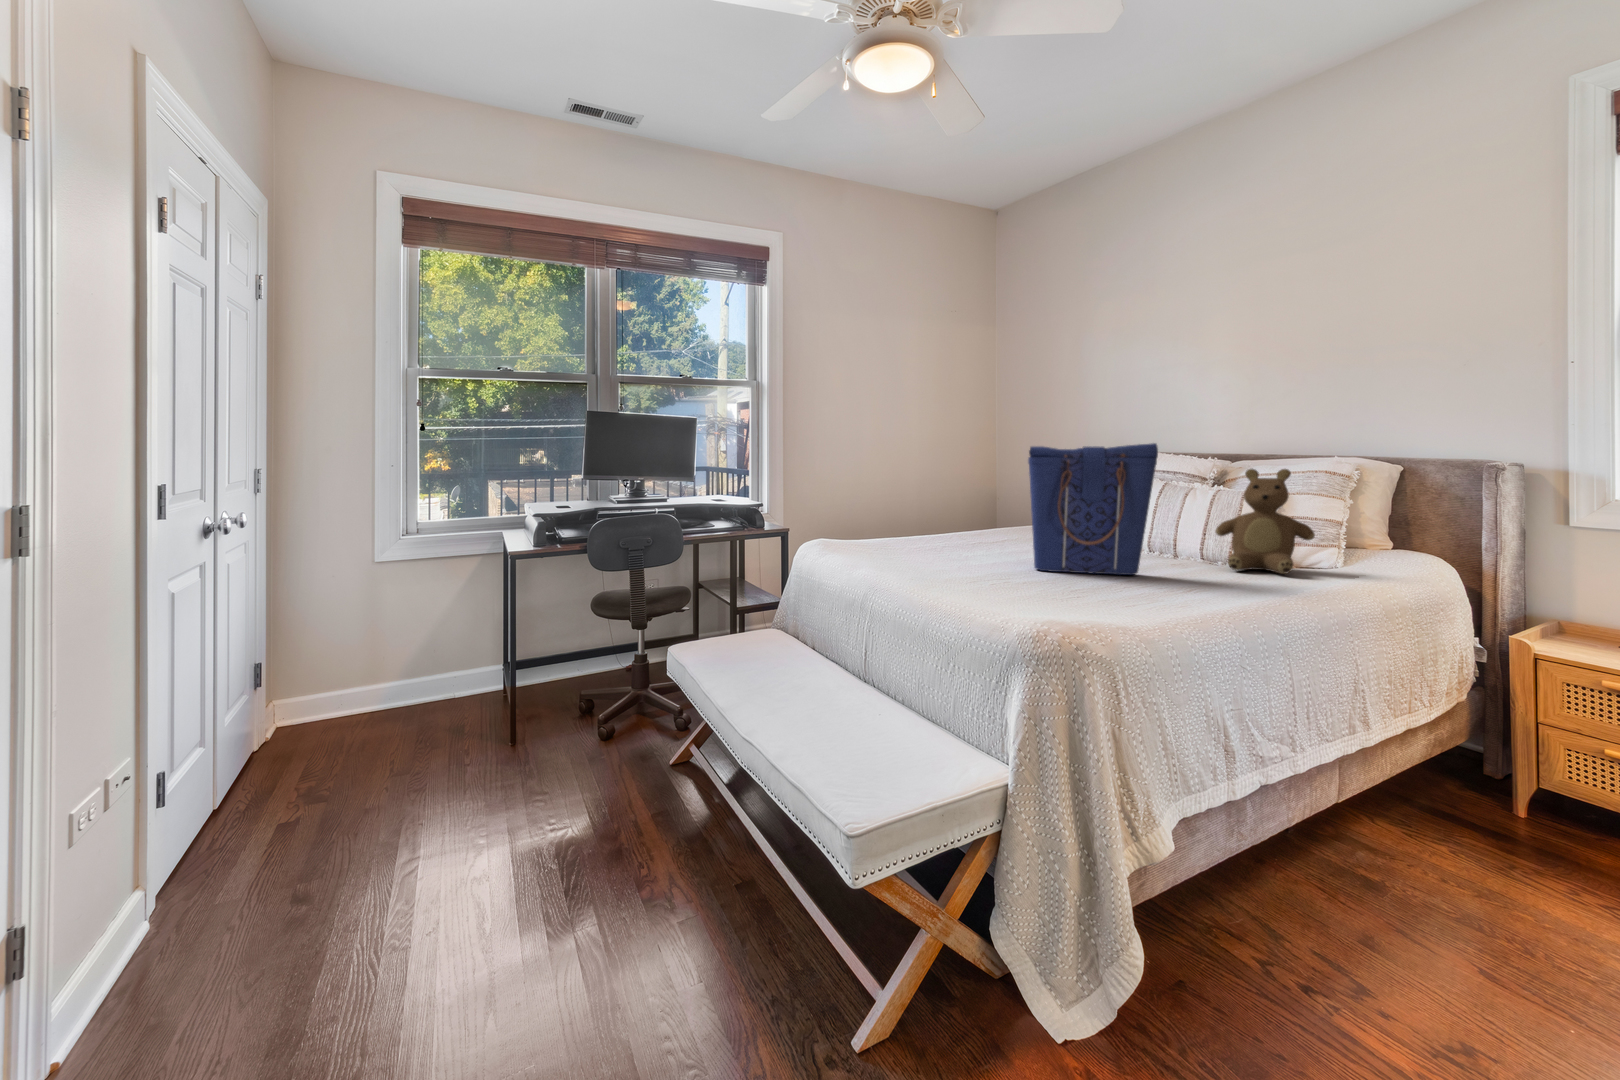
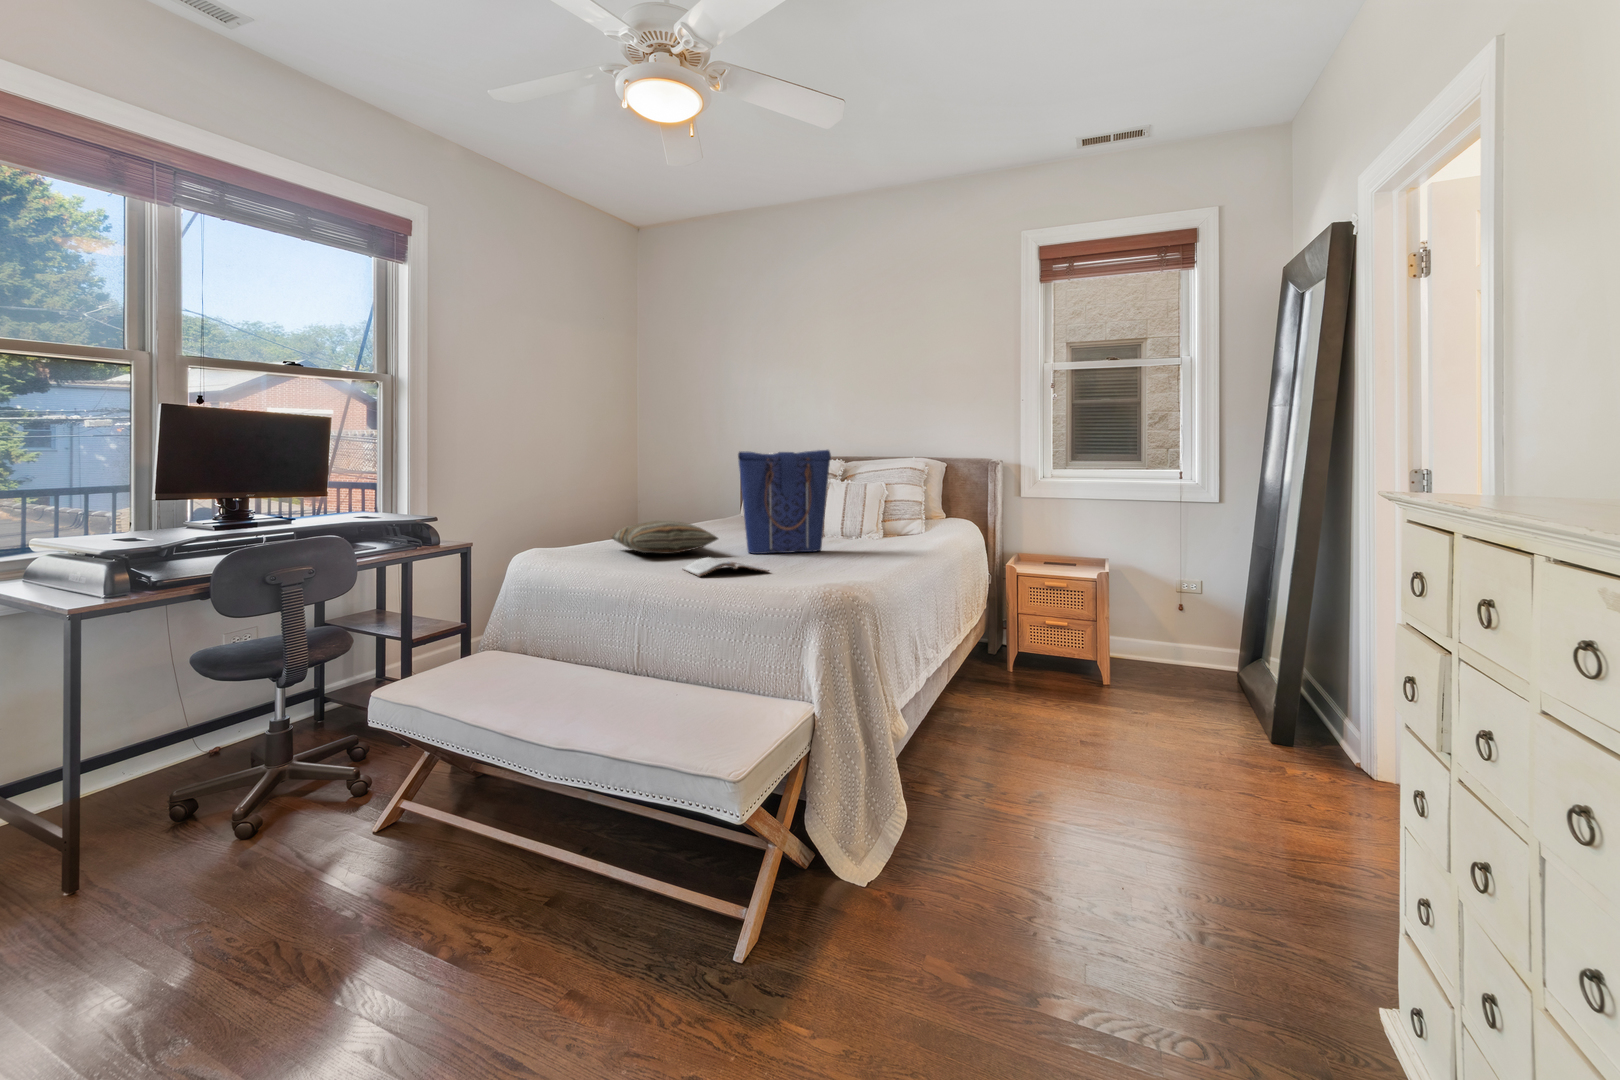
teddy bear: present [1216,469,1315,574] -> none [855,467,916,542]
pillow: none [888,525,995,563] -> present [611,521,718,554]
magazine: none [927,569,1024,594] -> present [682,558,768,576]

